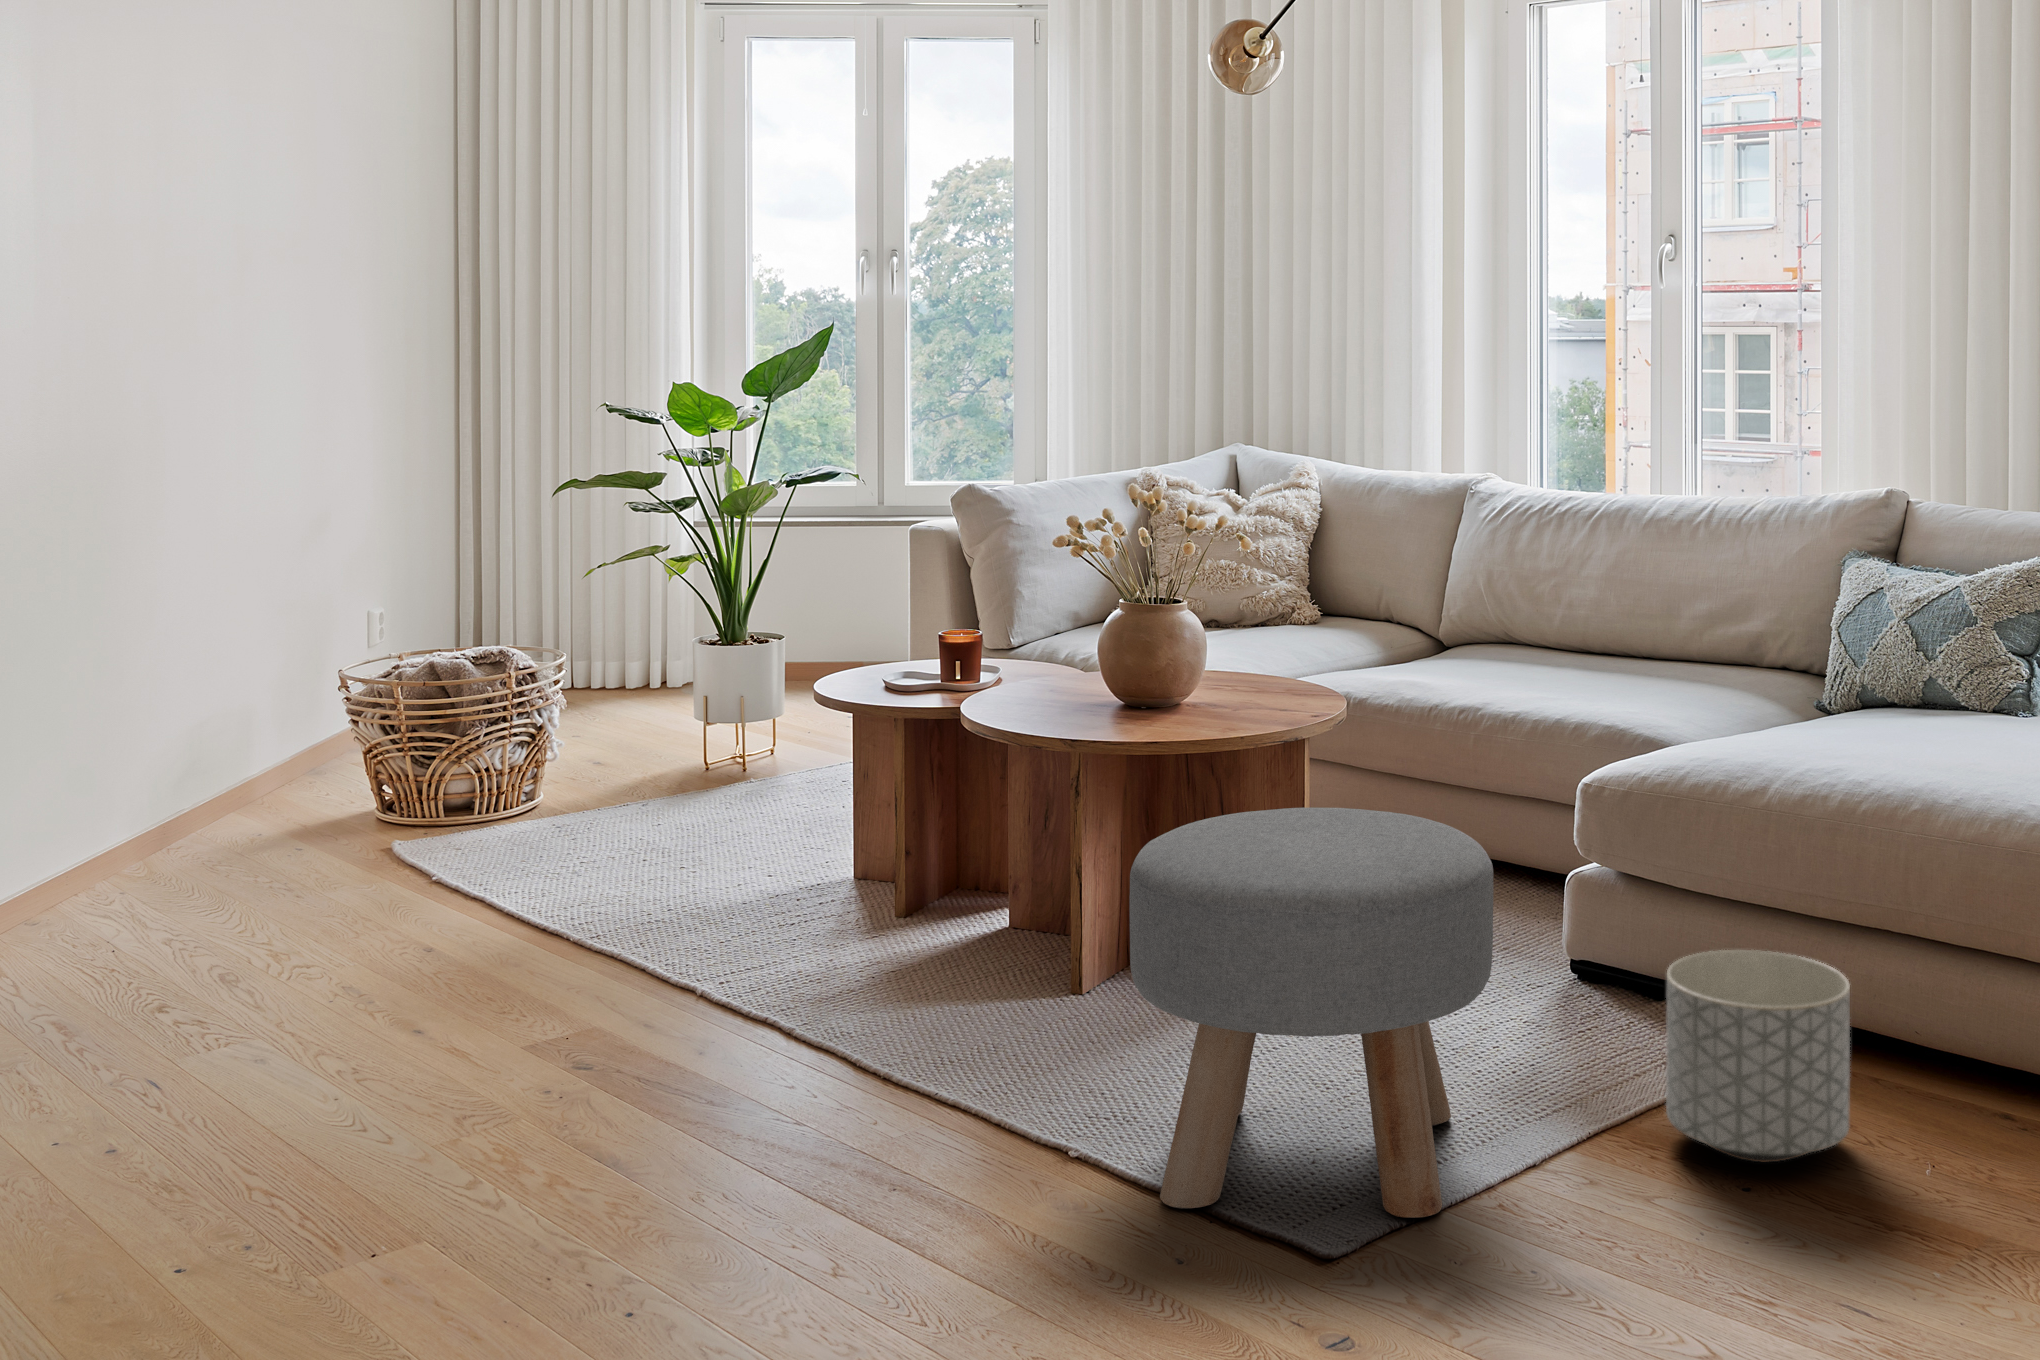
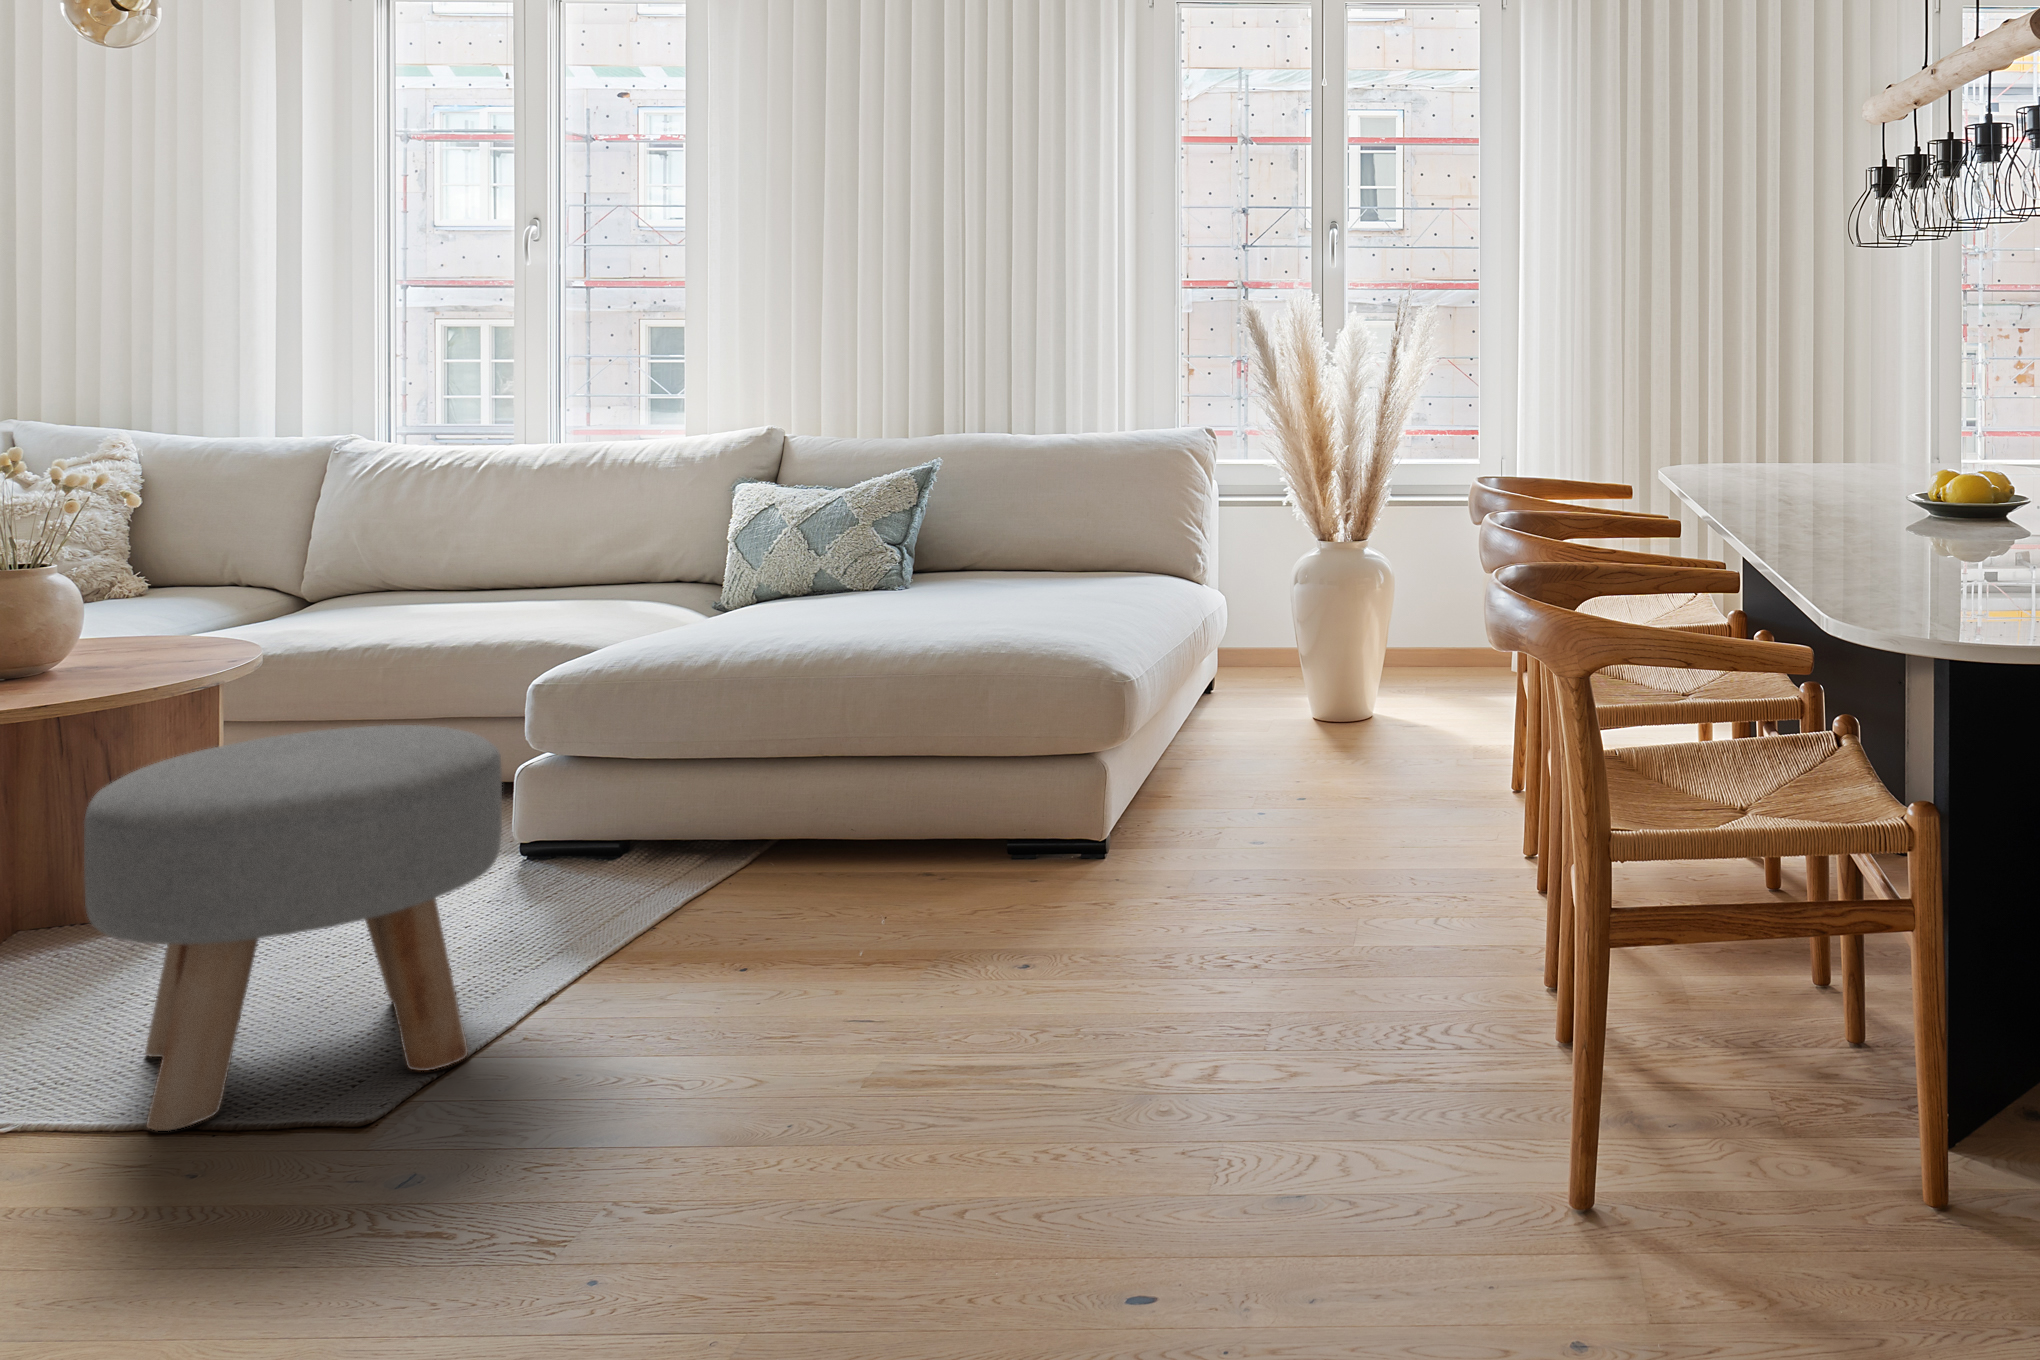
planter: present [1666,950,1850,1162] -> none [657,786,816,952]

